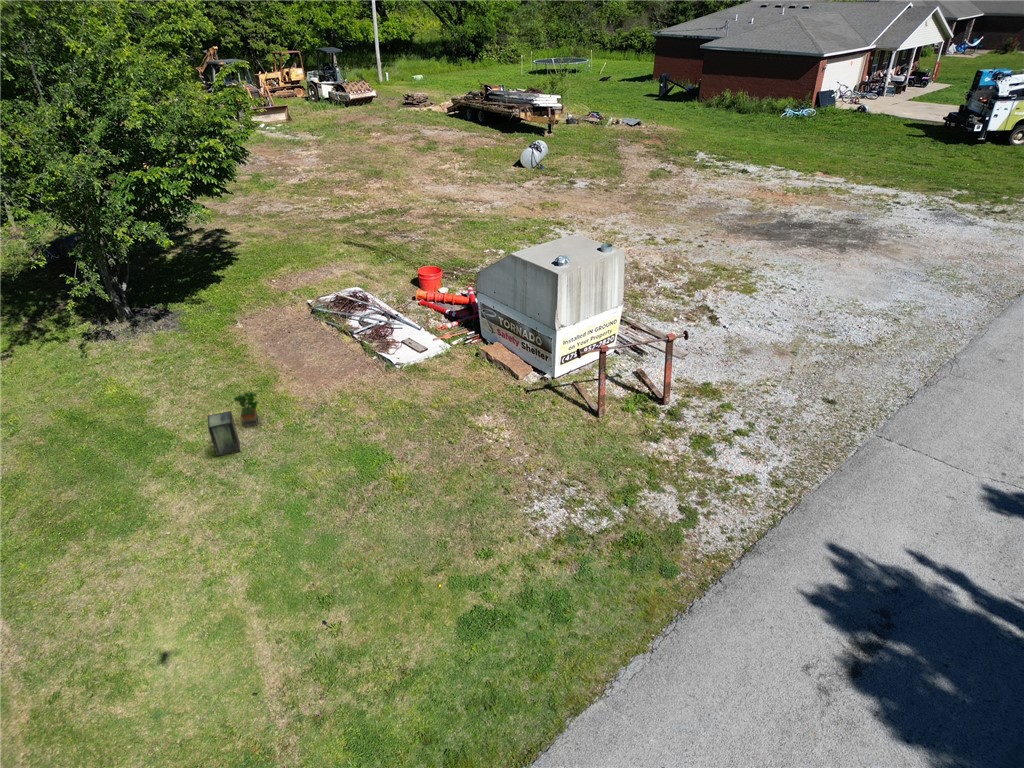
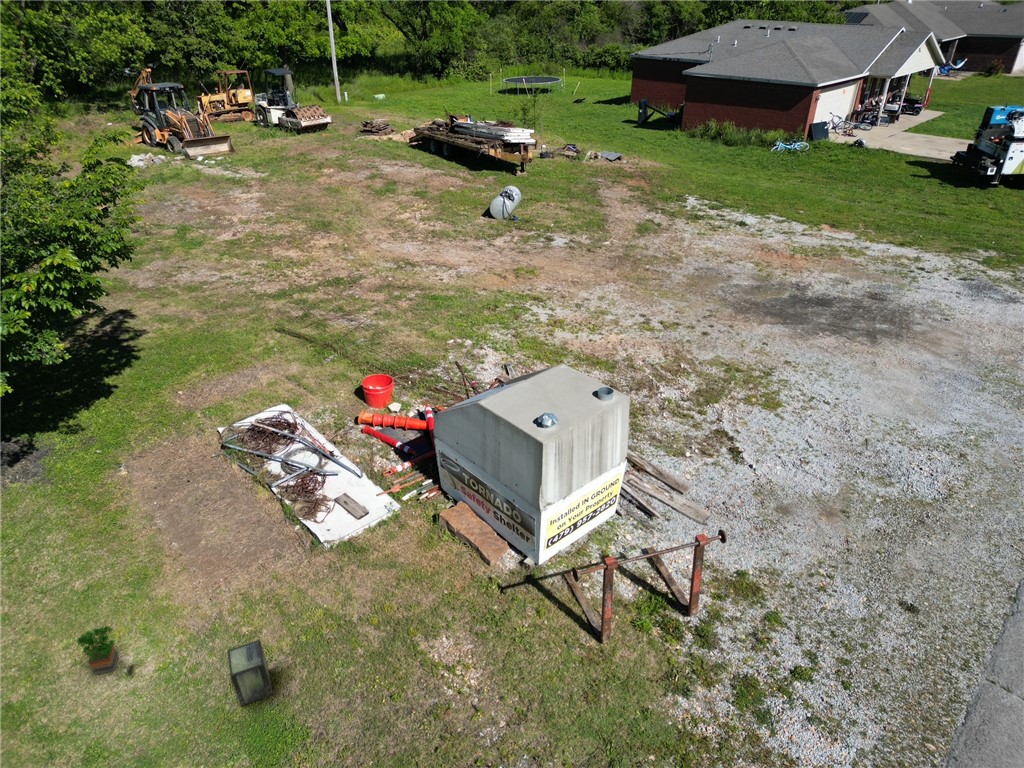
storage box: present [208,411,240,457] -> present [227,640,273,706]

